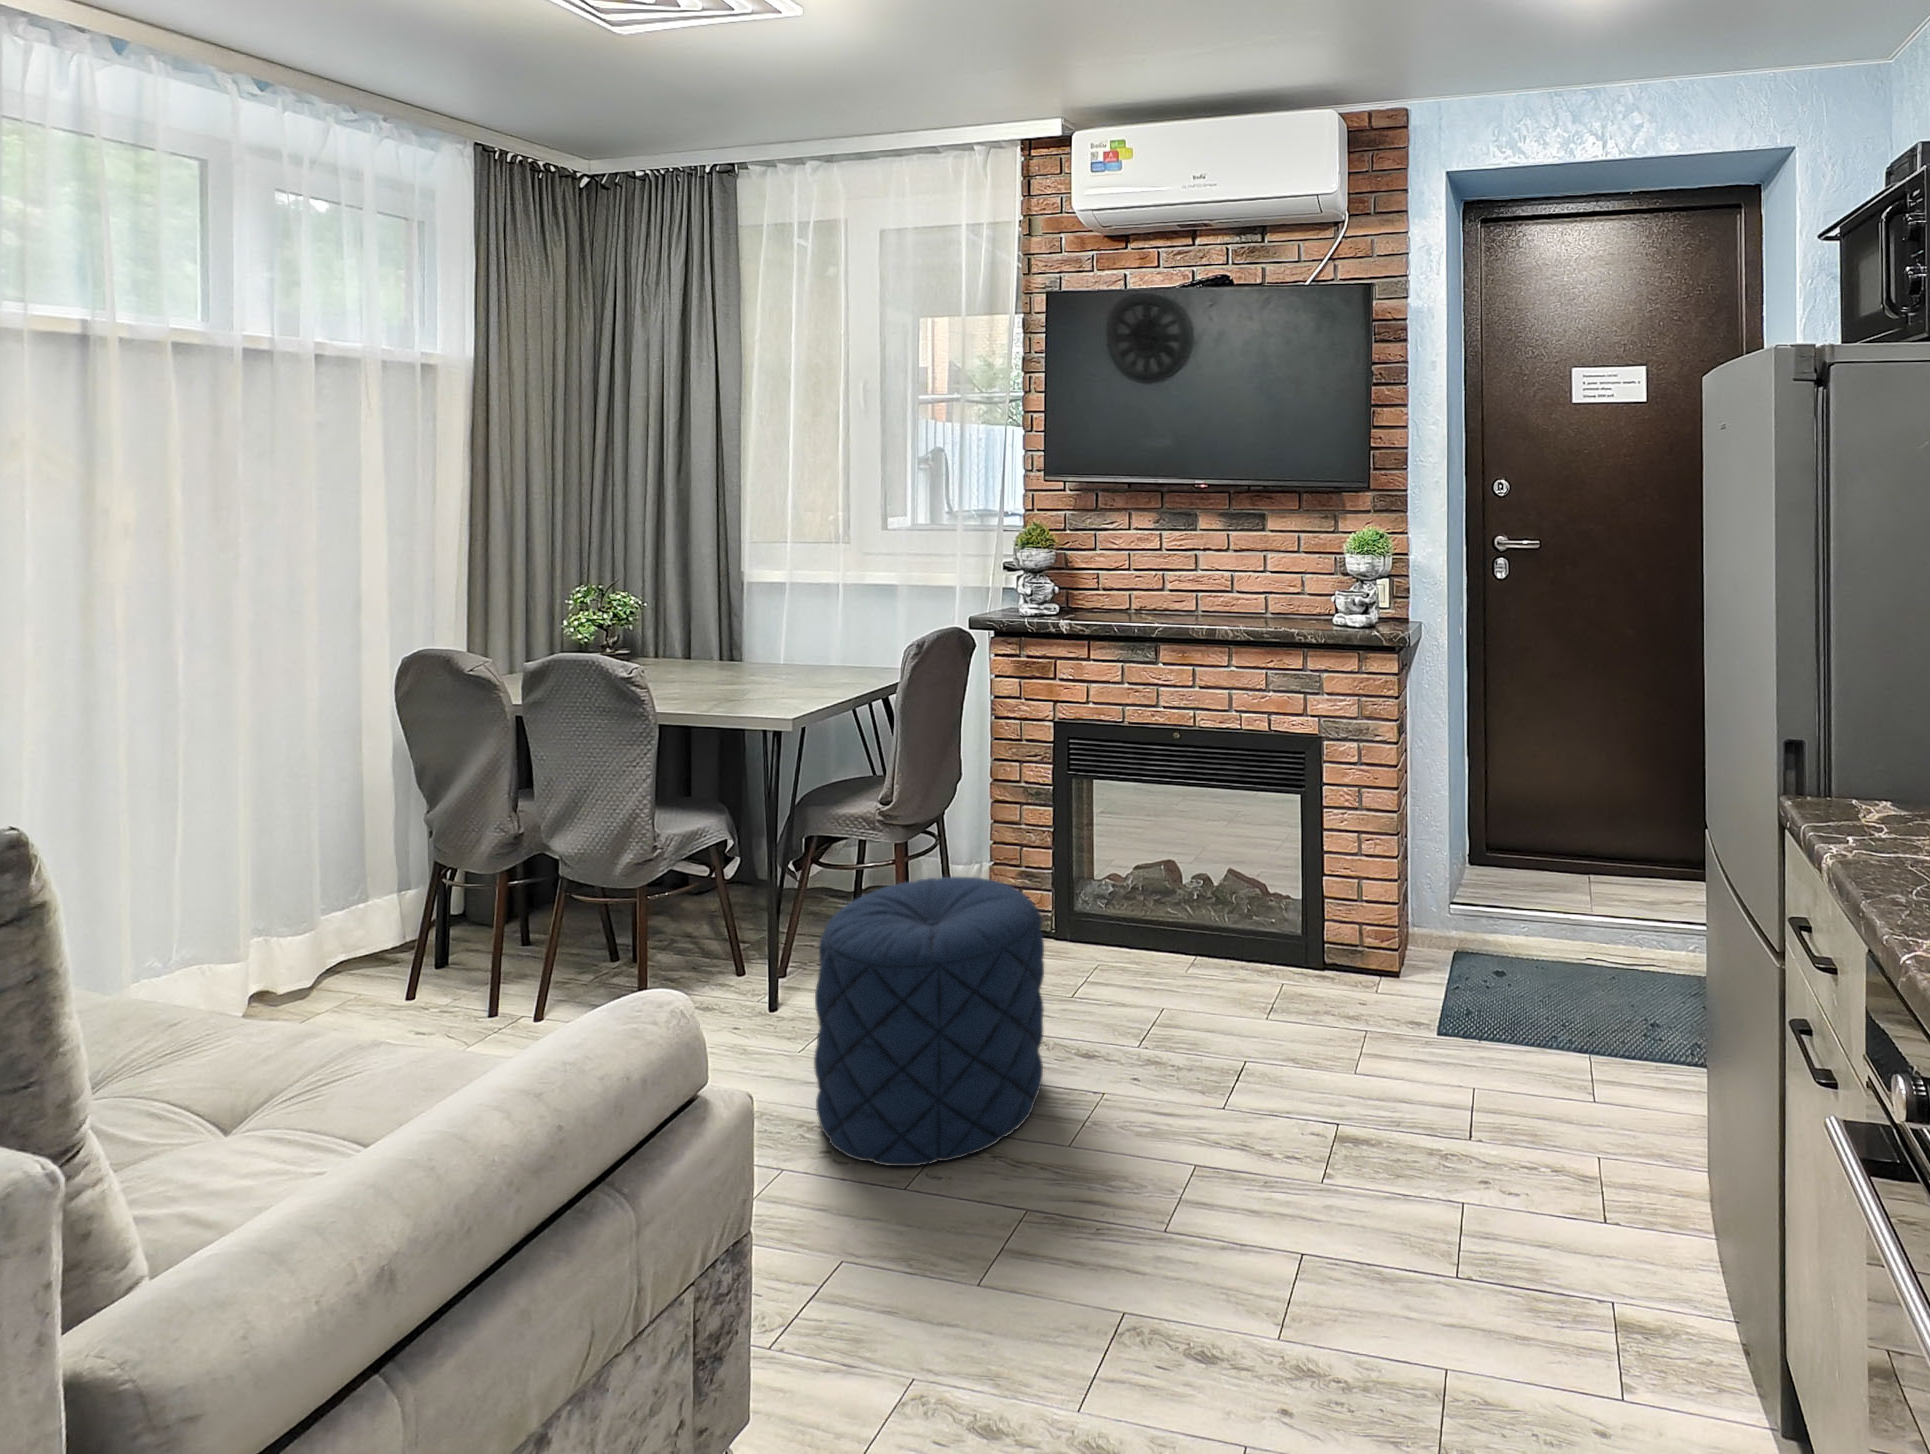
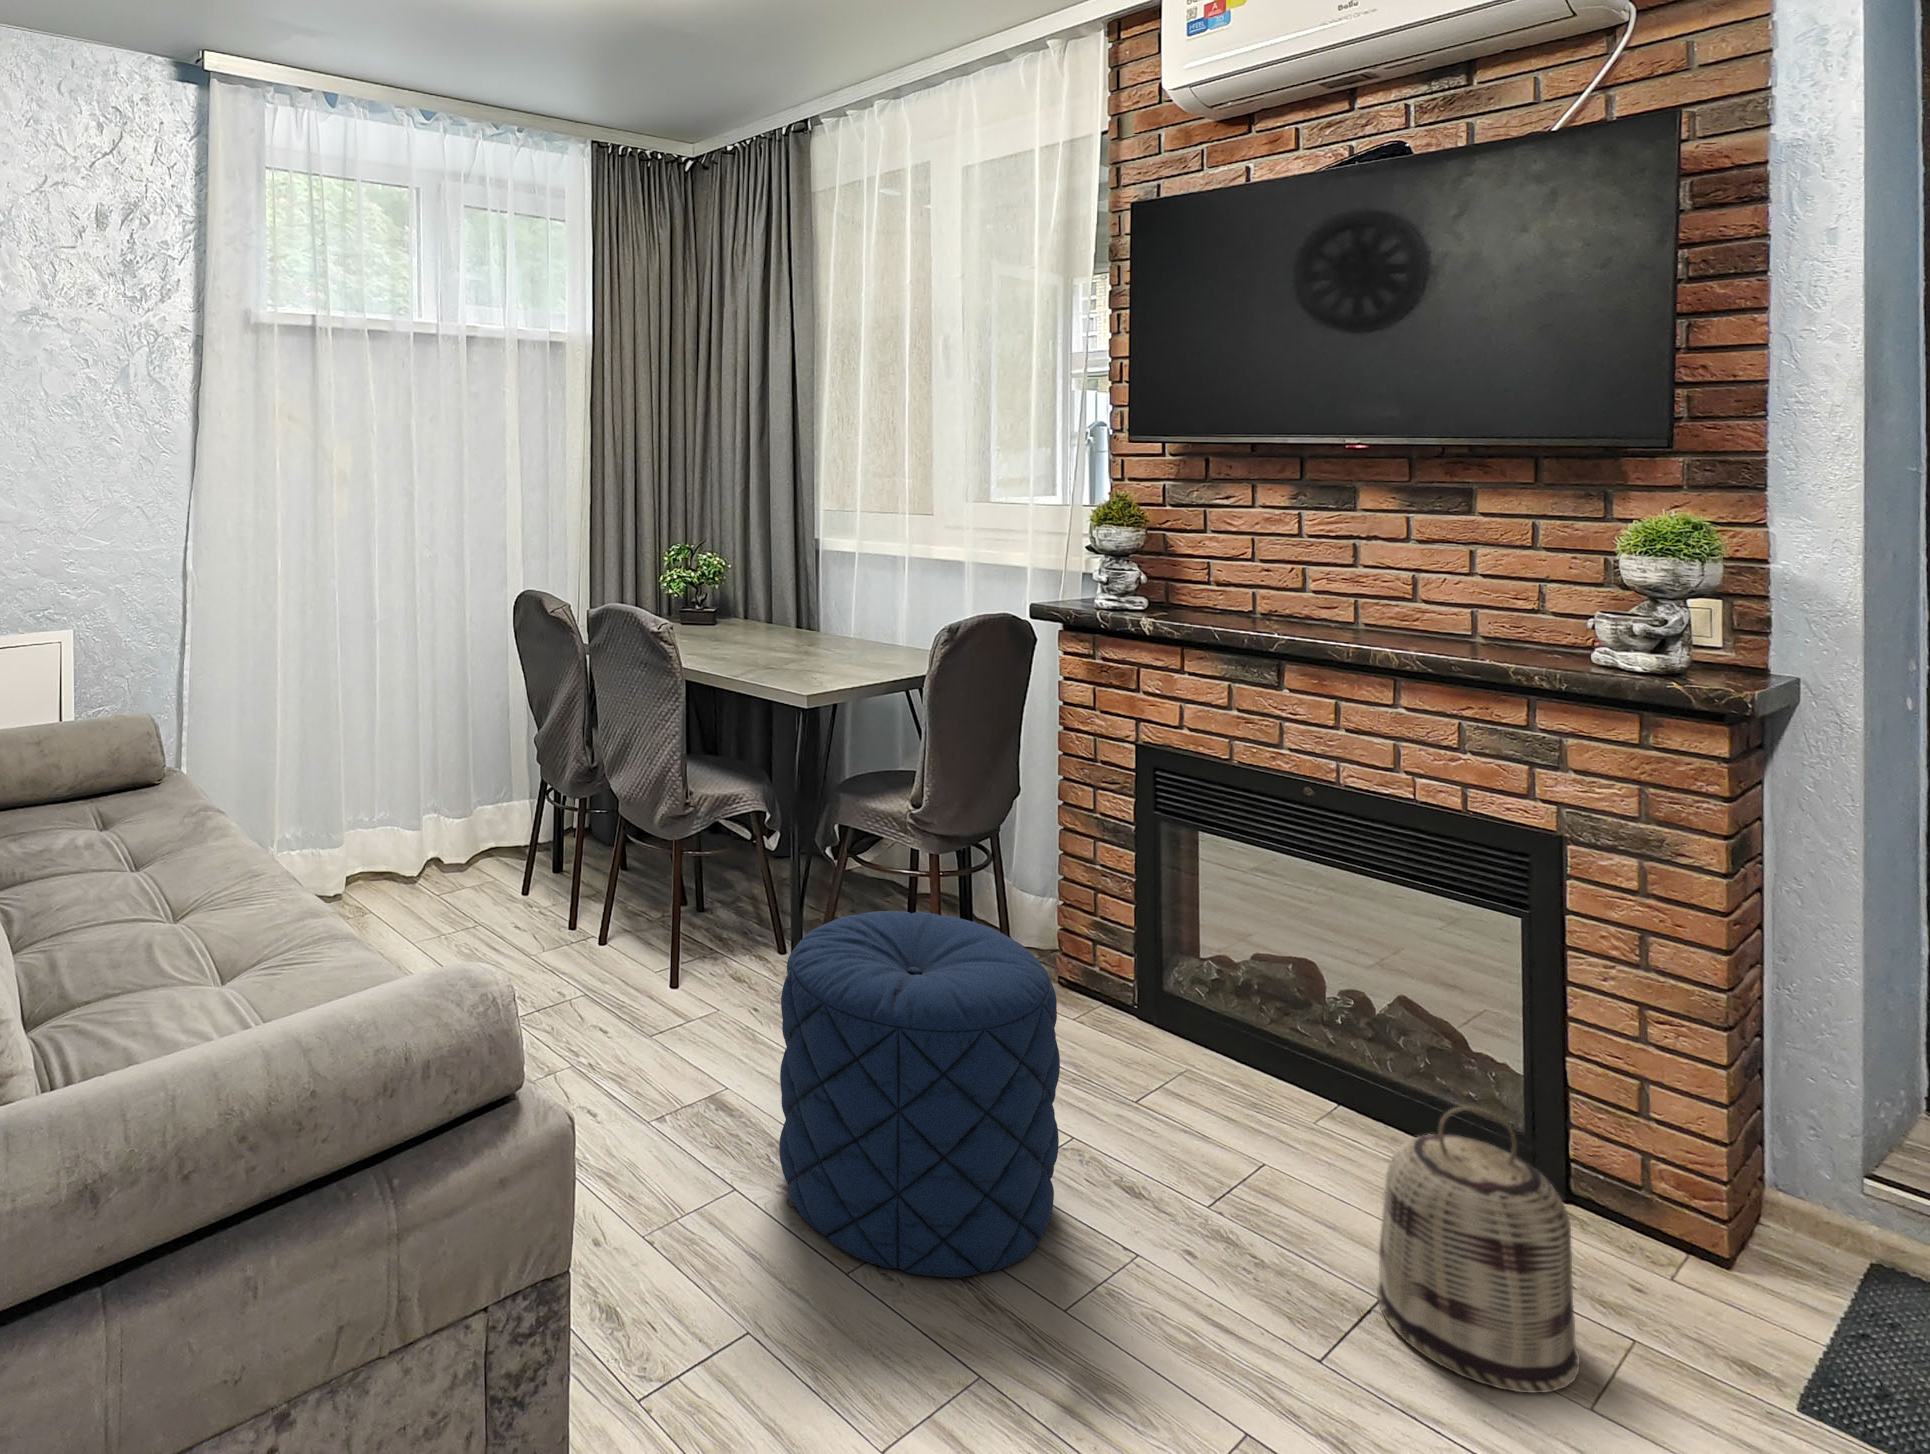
basket: none [1244,914,1349,1084] -> present [1377,1106,1579,1393]

